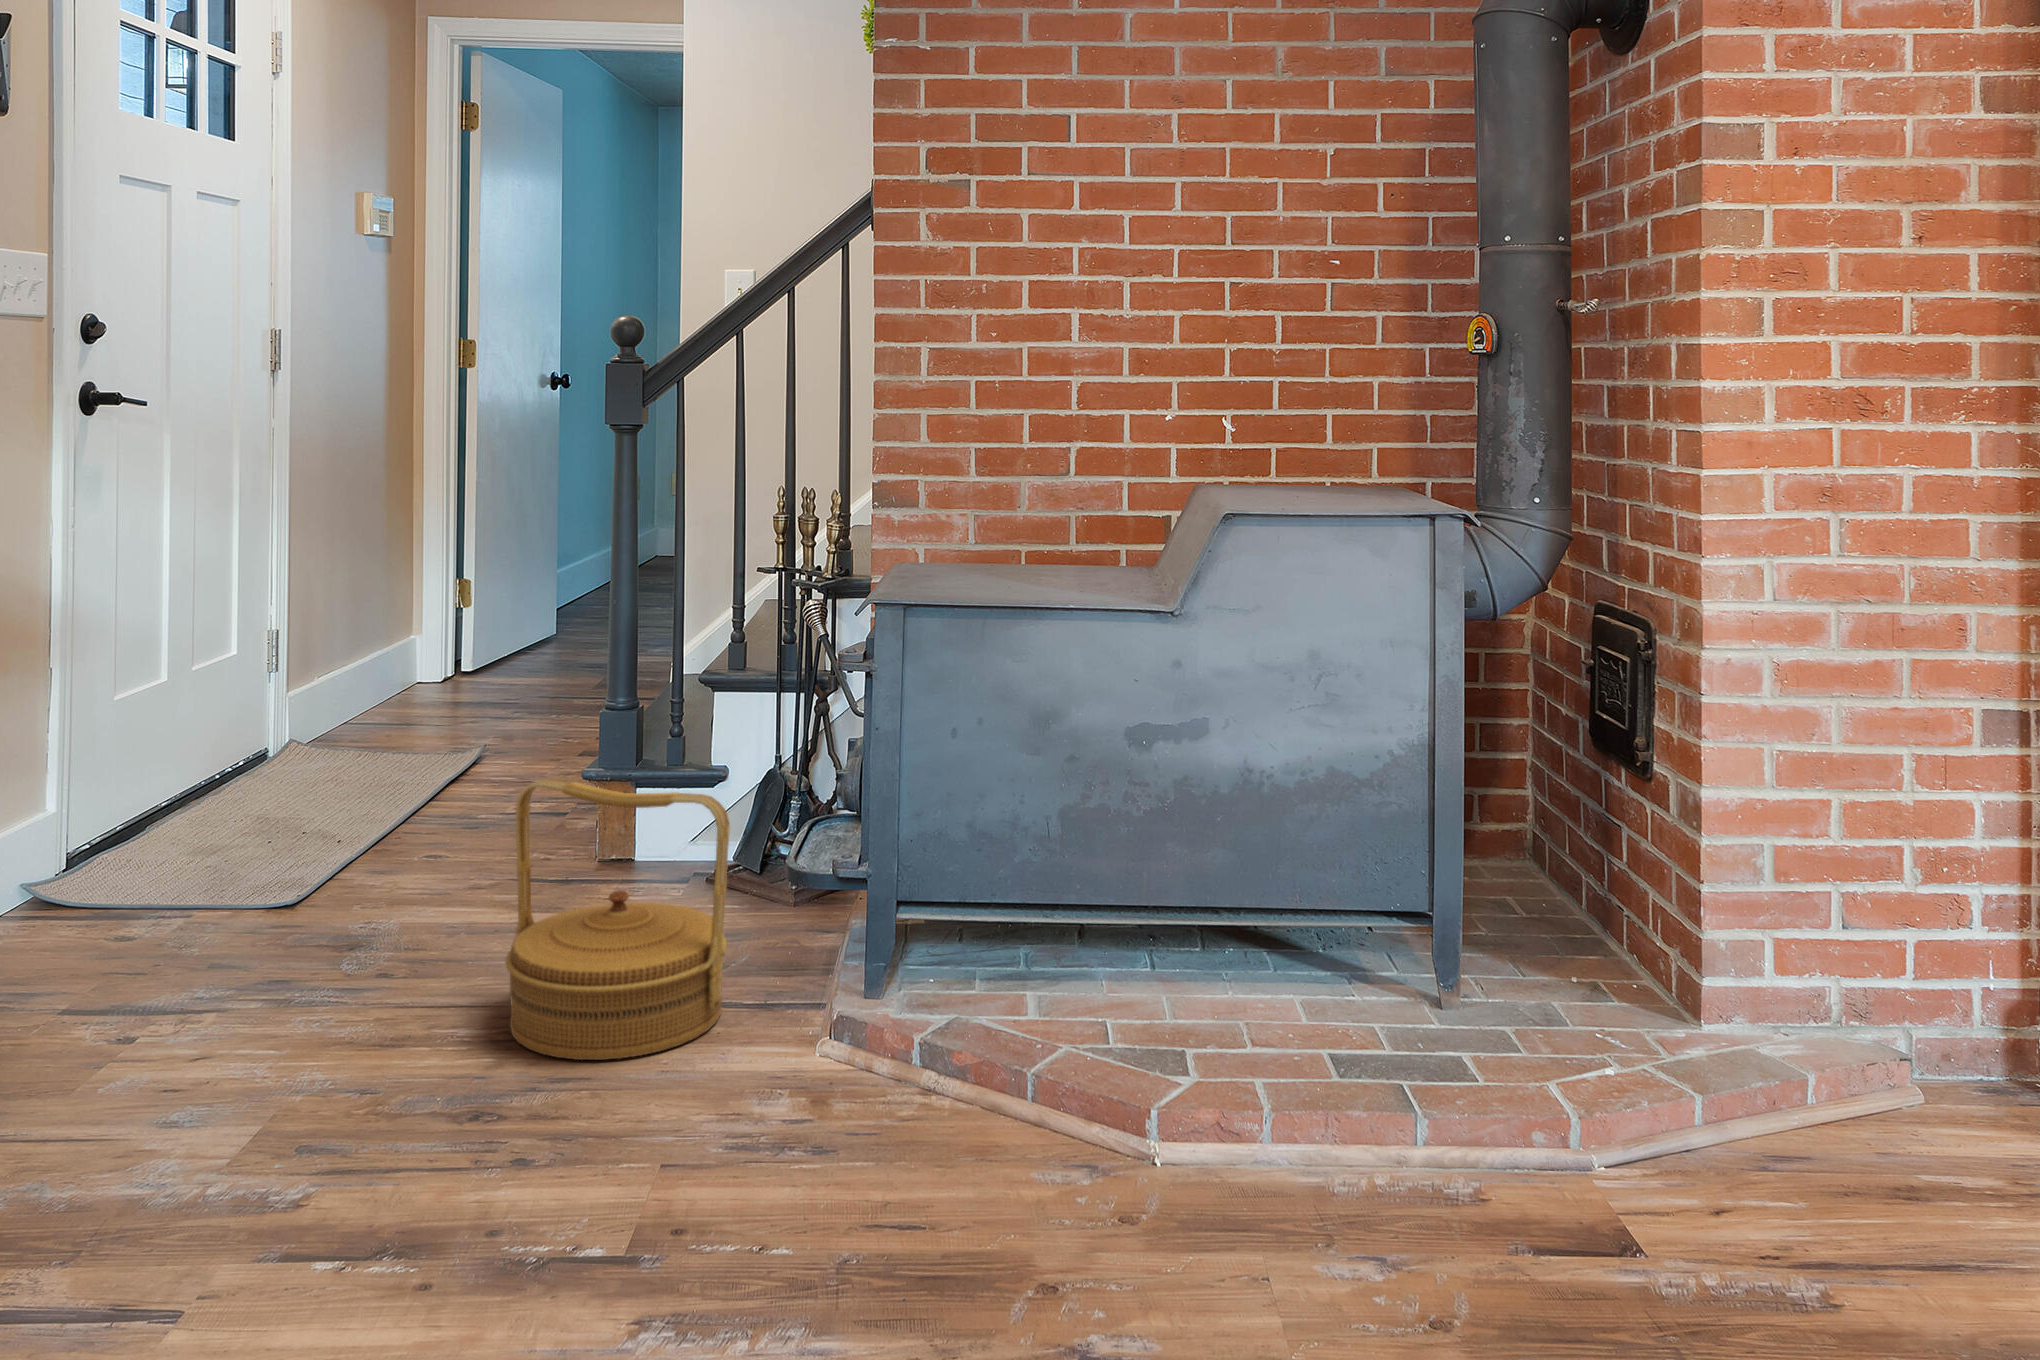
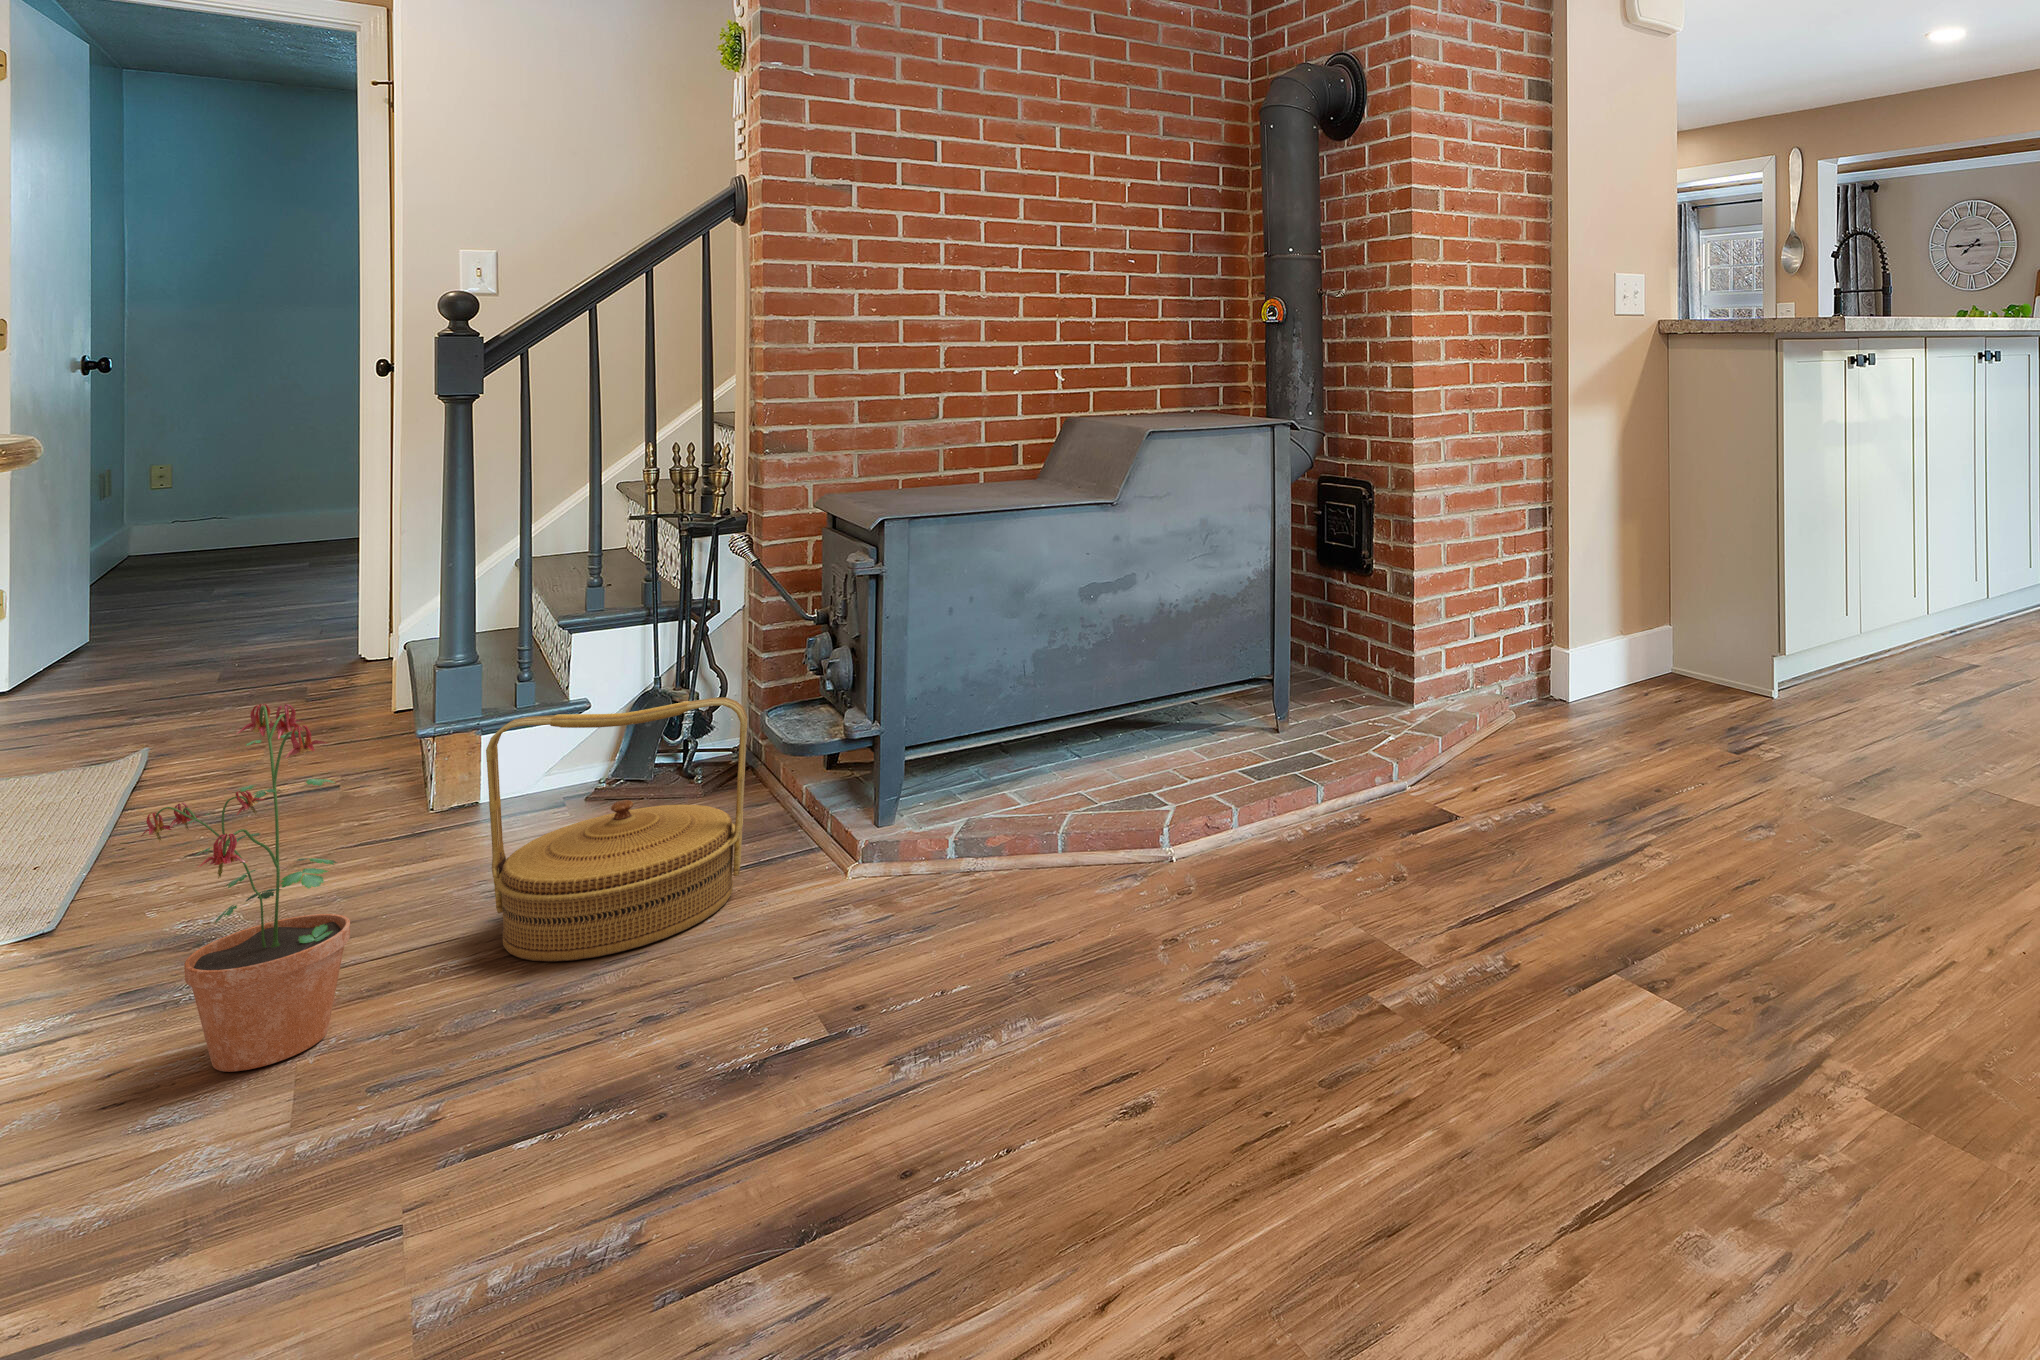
potted plant: none [247,723,373,1071] -> present [141,704,350,1072]

